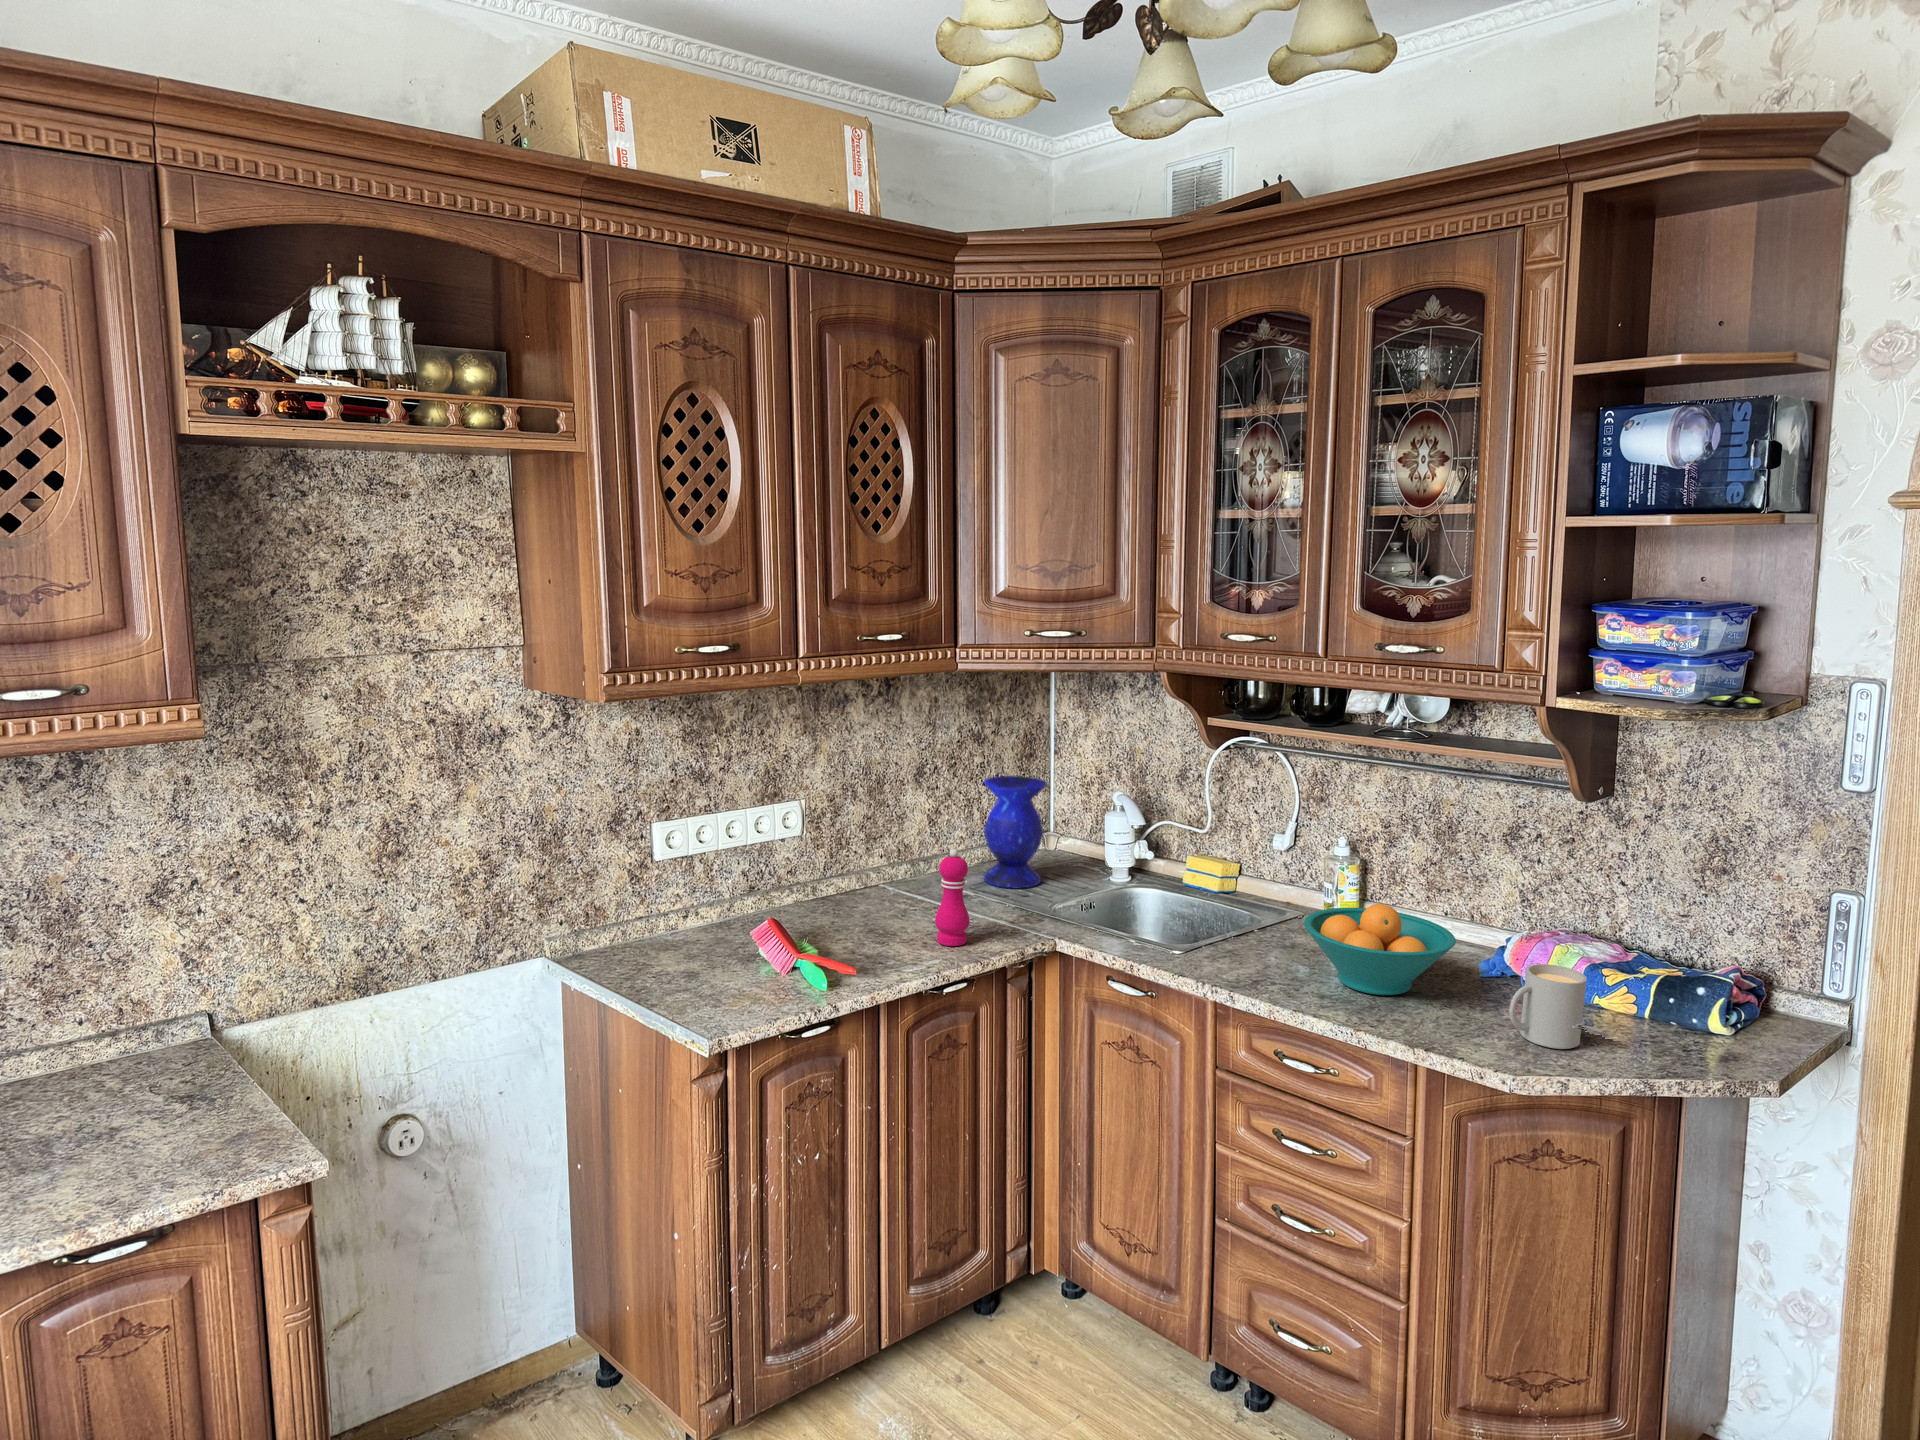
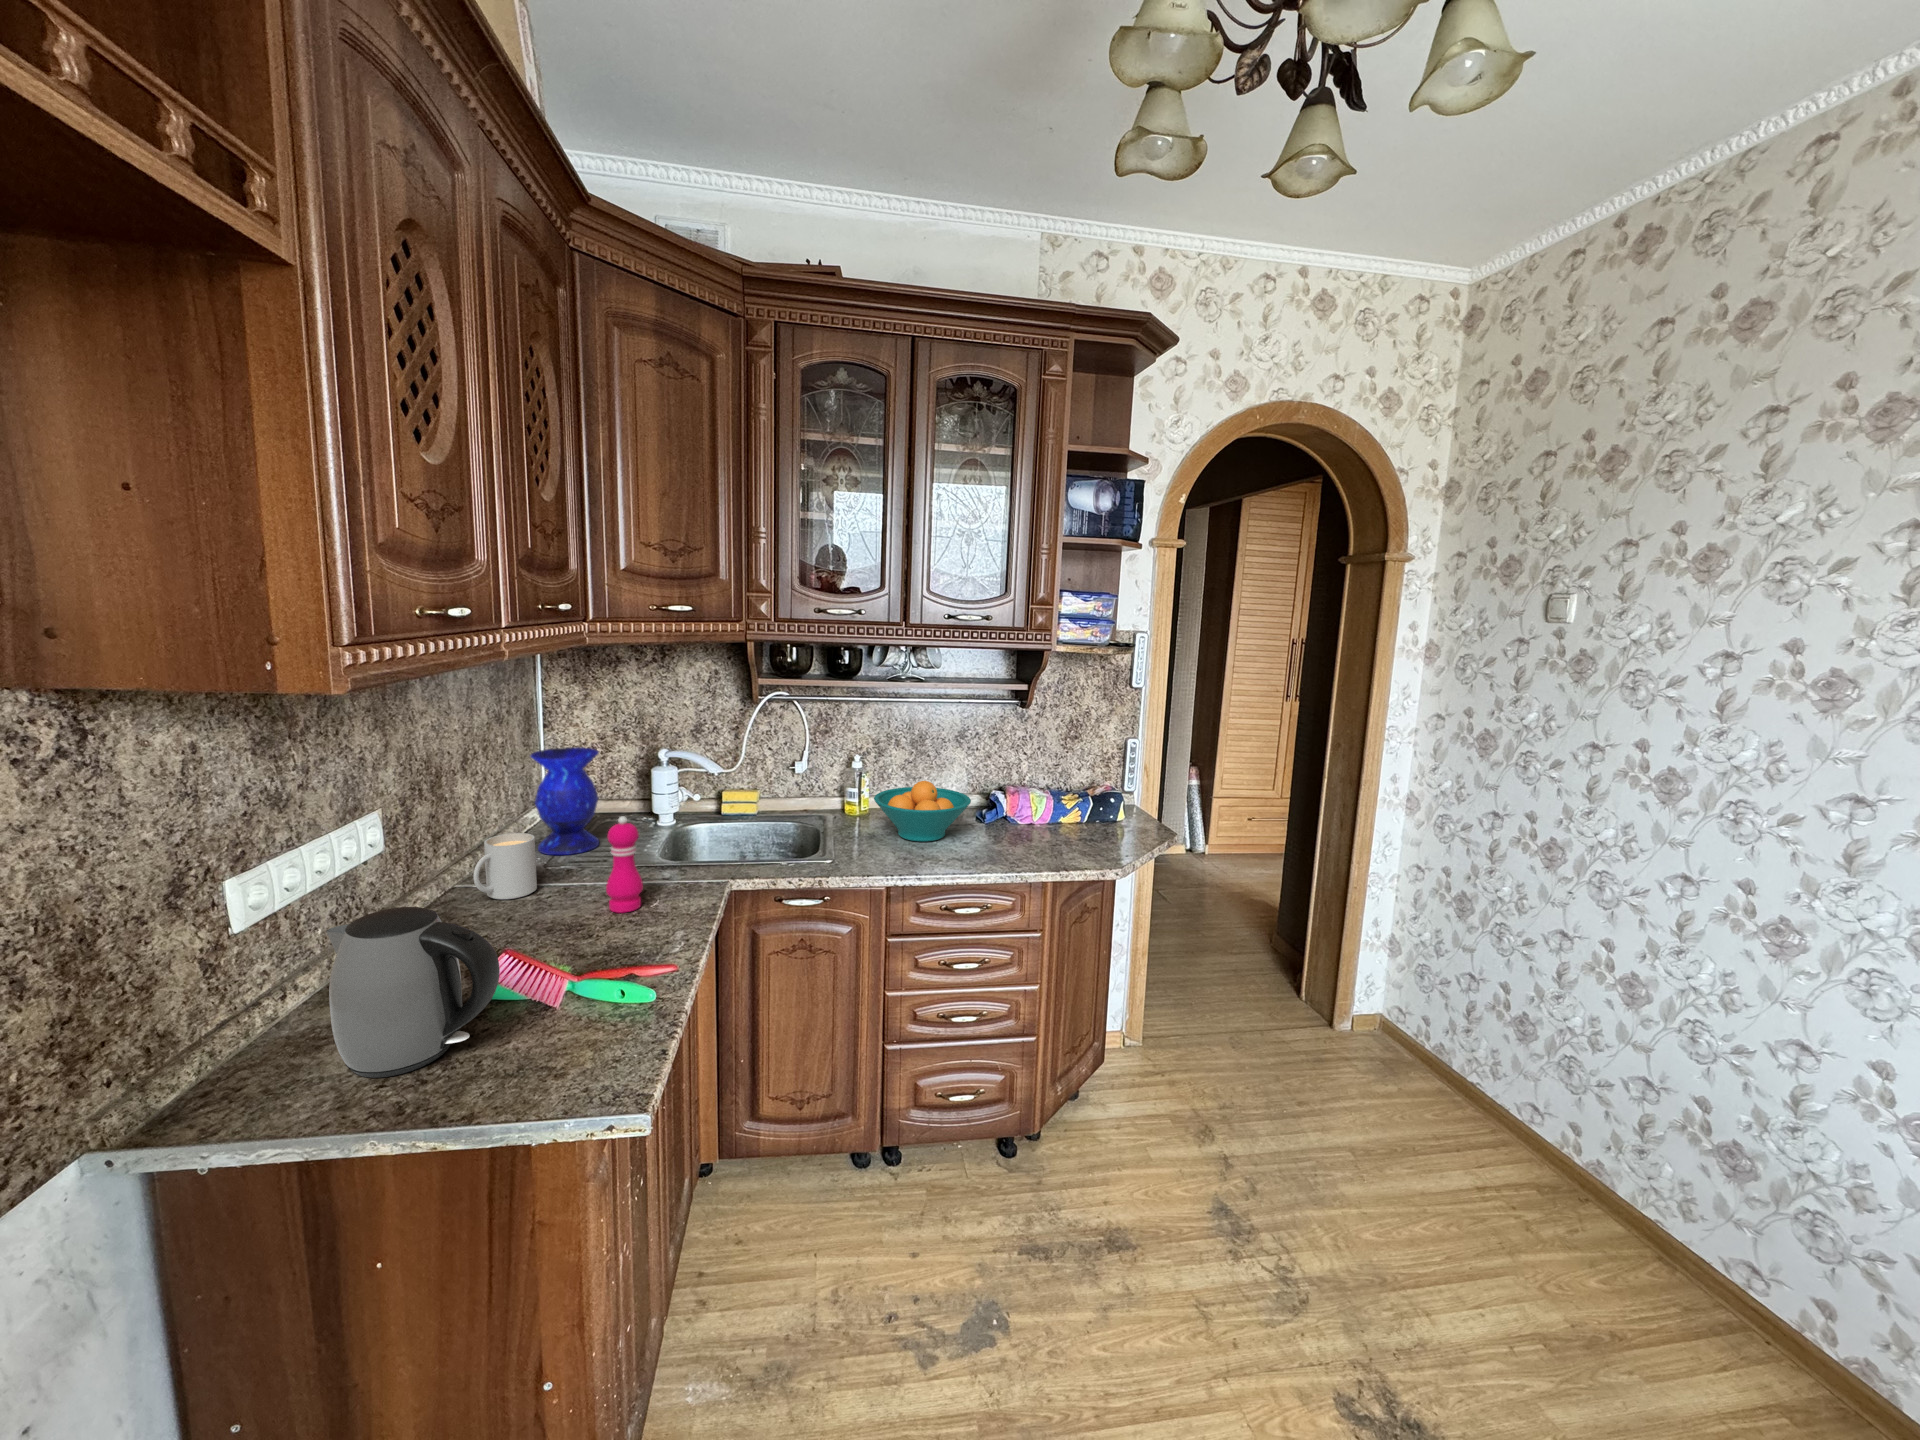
kettle: none [650,866,730,985] -> present [326,907,500,1078]
mug: present [1509,964,1587,1049] -> present [473,833,537,899]

